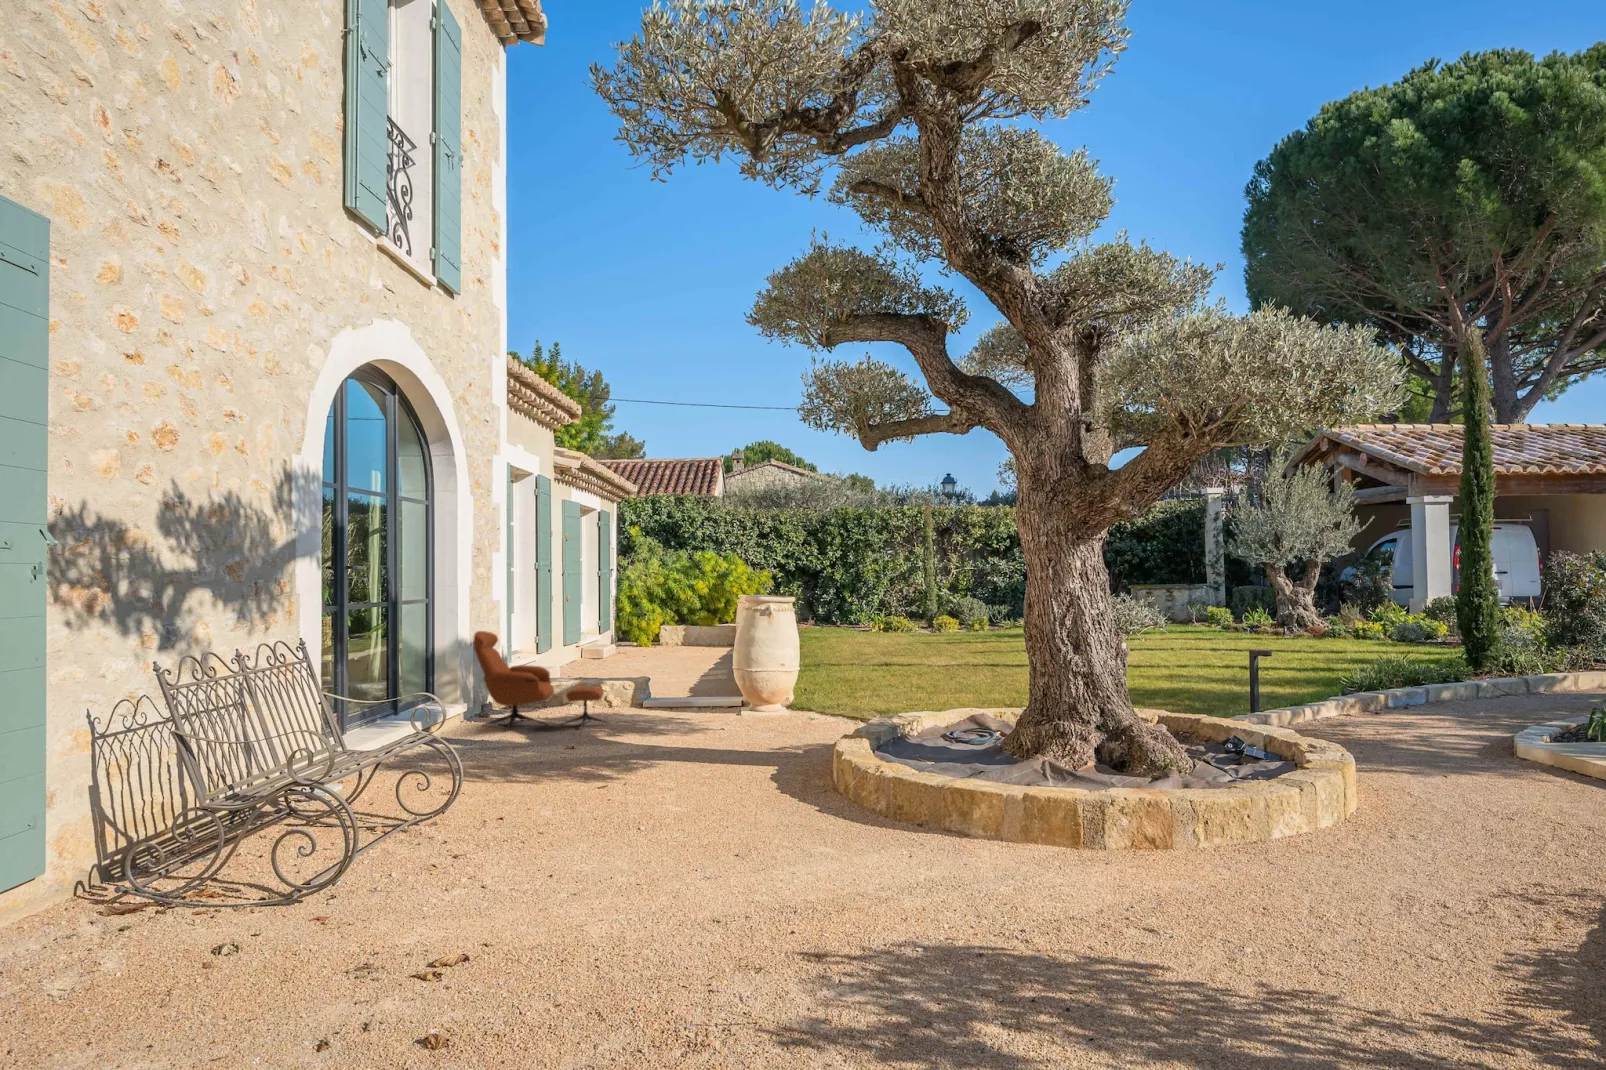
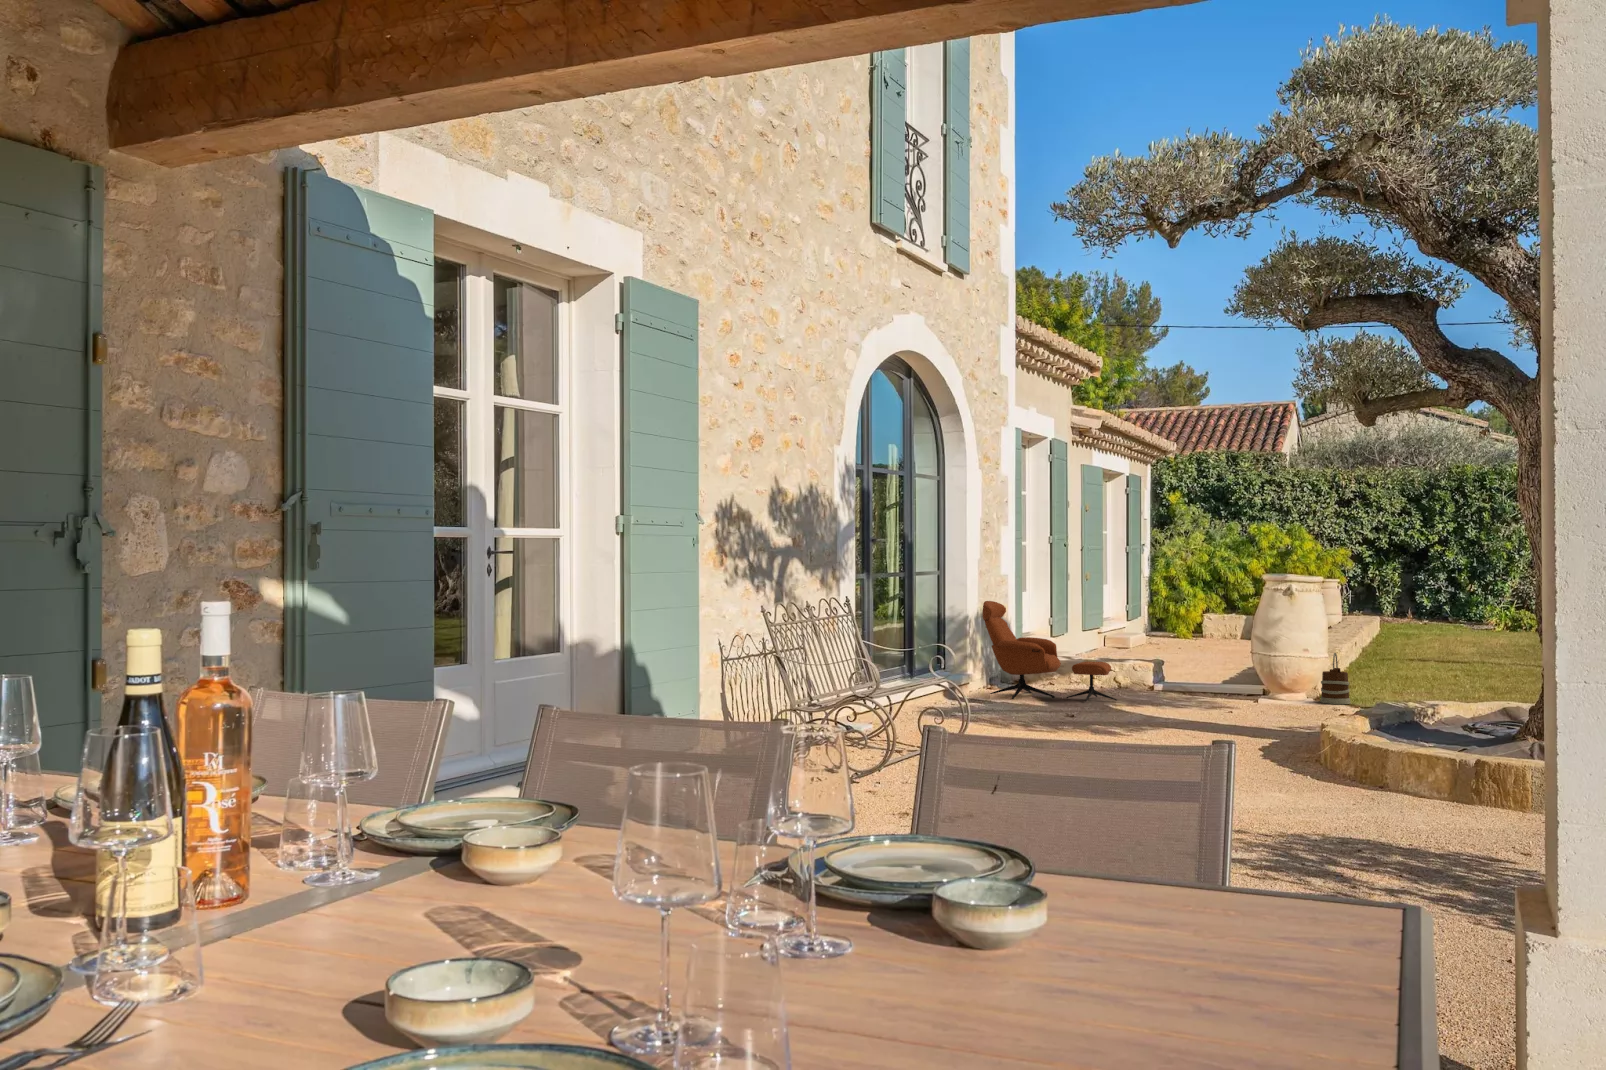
wooden bucket: none [785,665,810,710] -> present [1320,653,1350,704]

